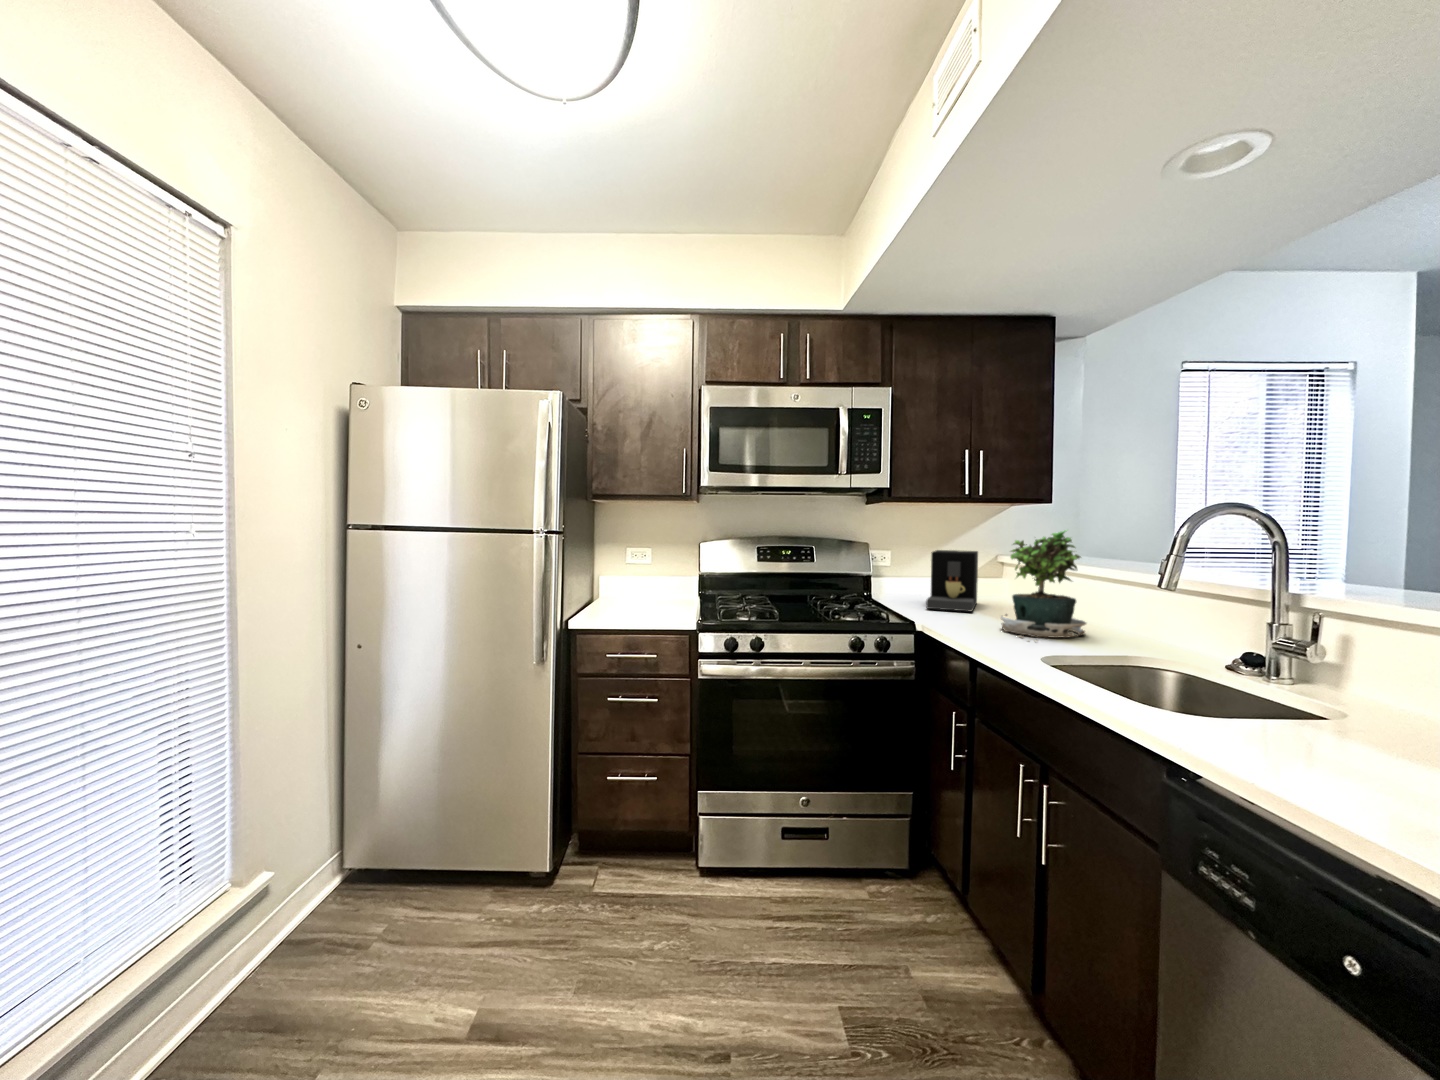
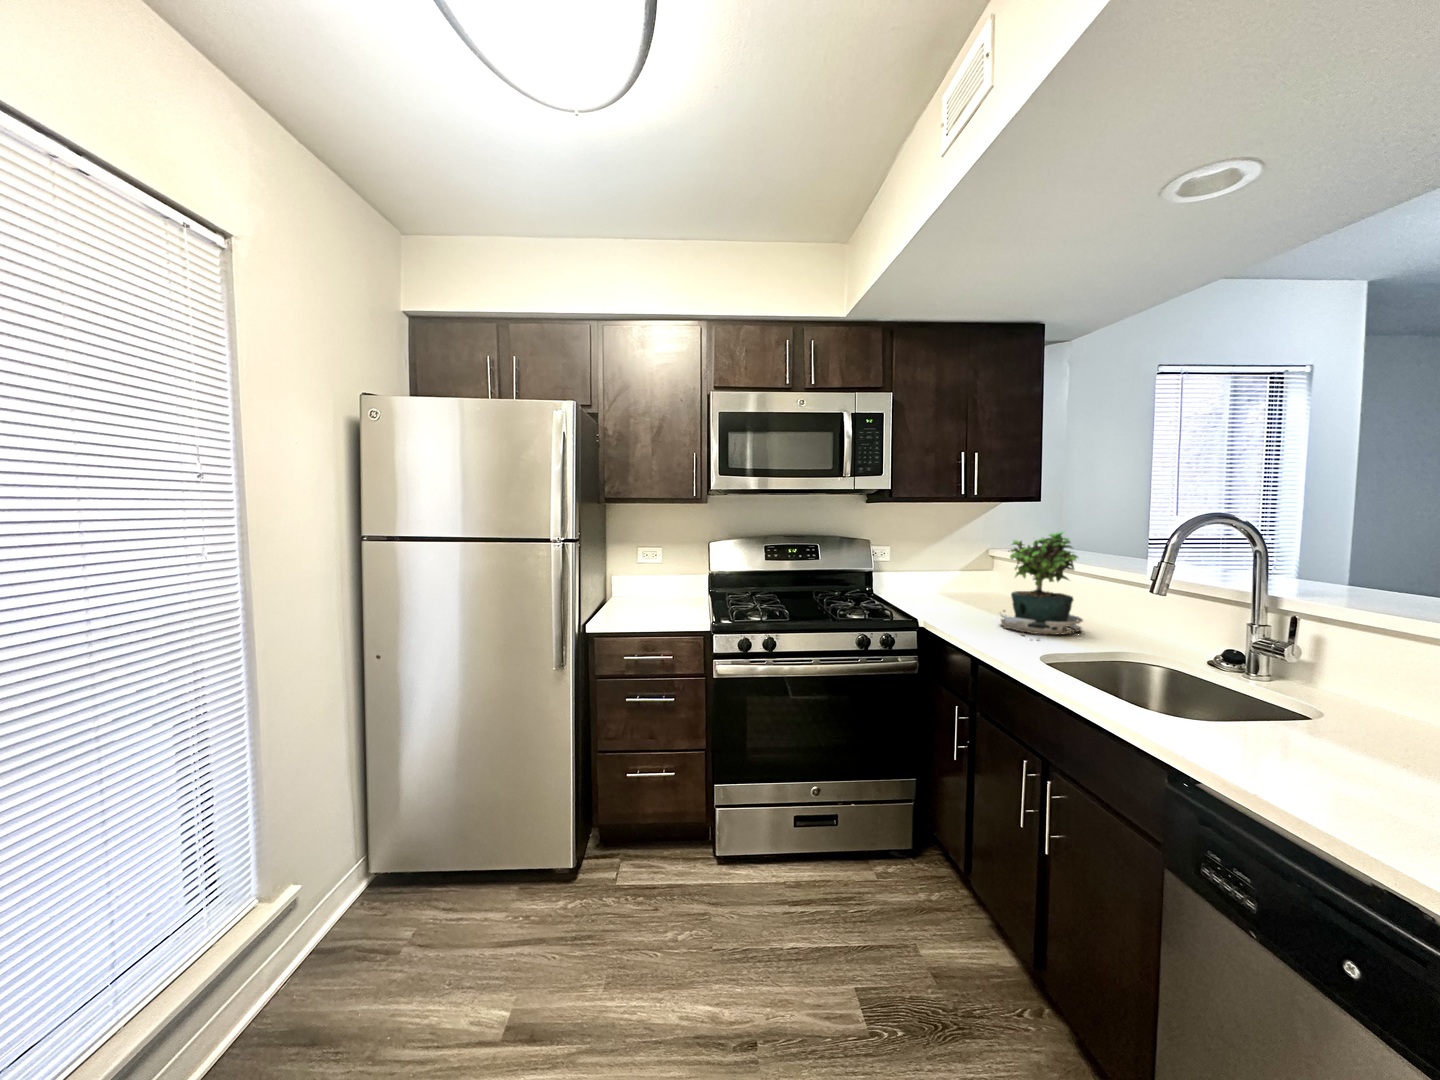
coffee maker: present [926,550,978,611] -> none [923,545,969,605]

